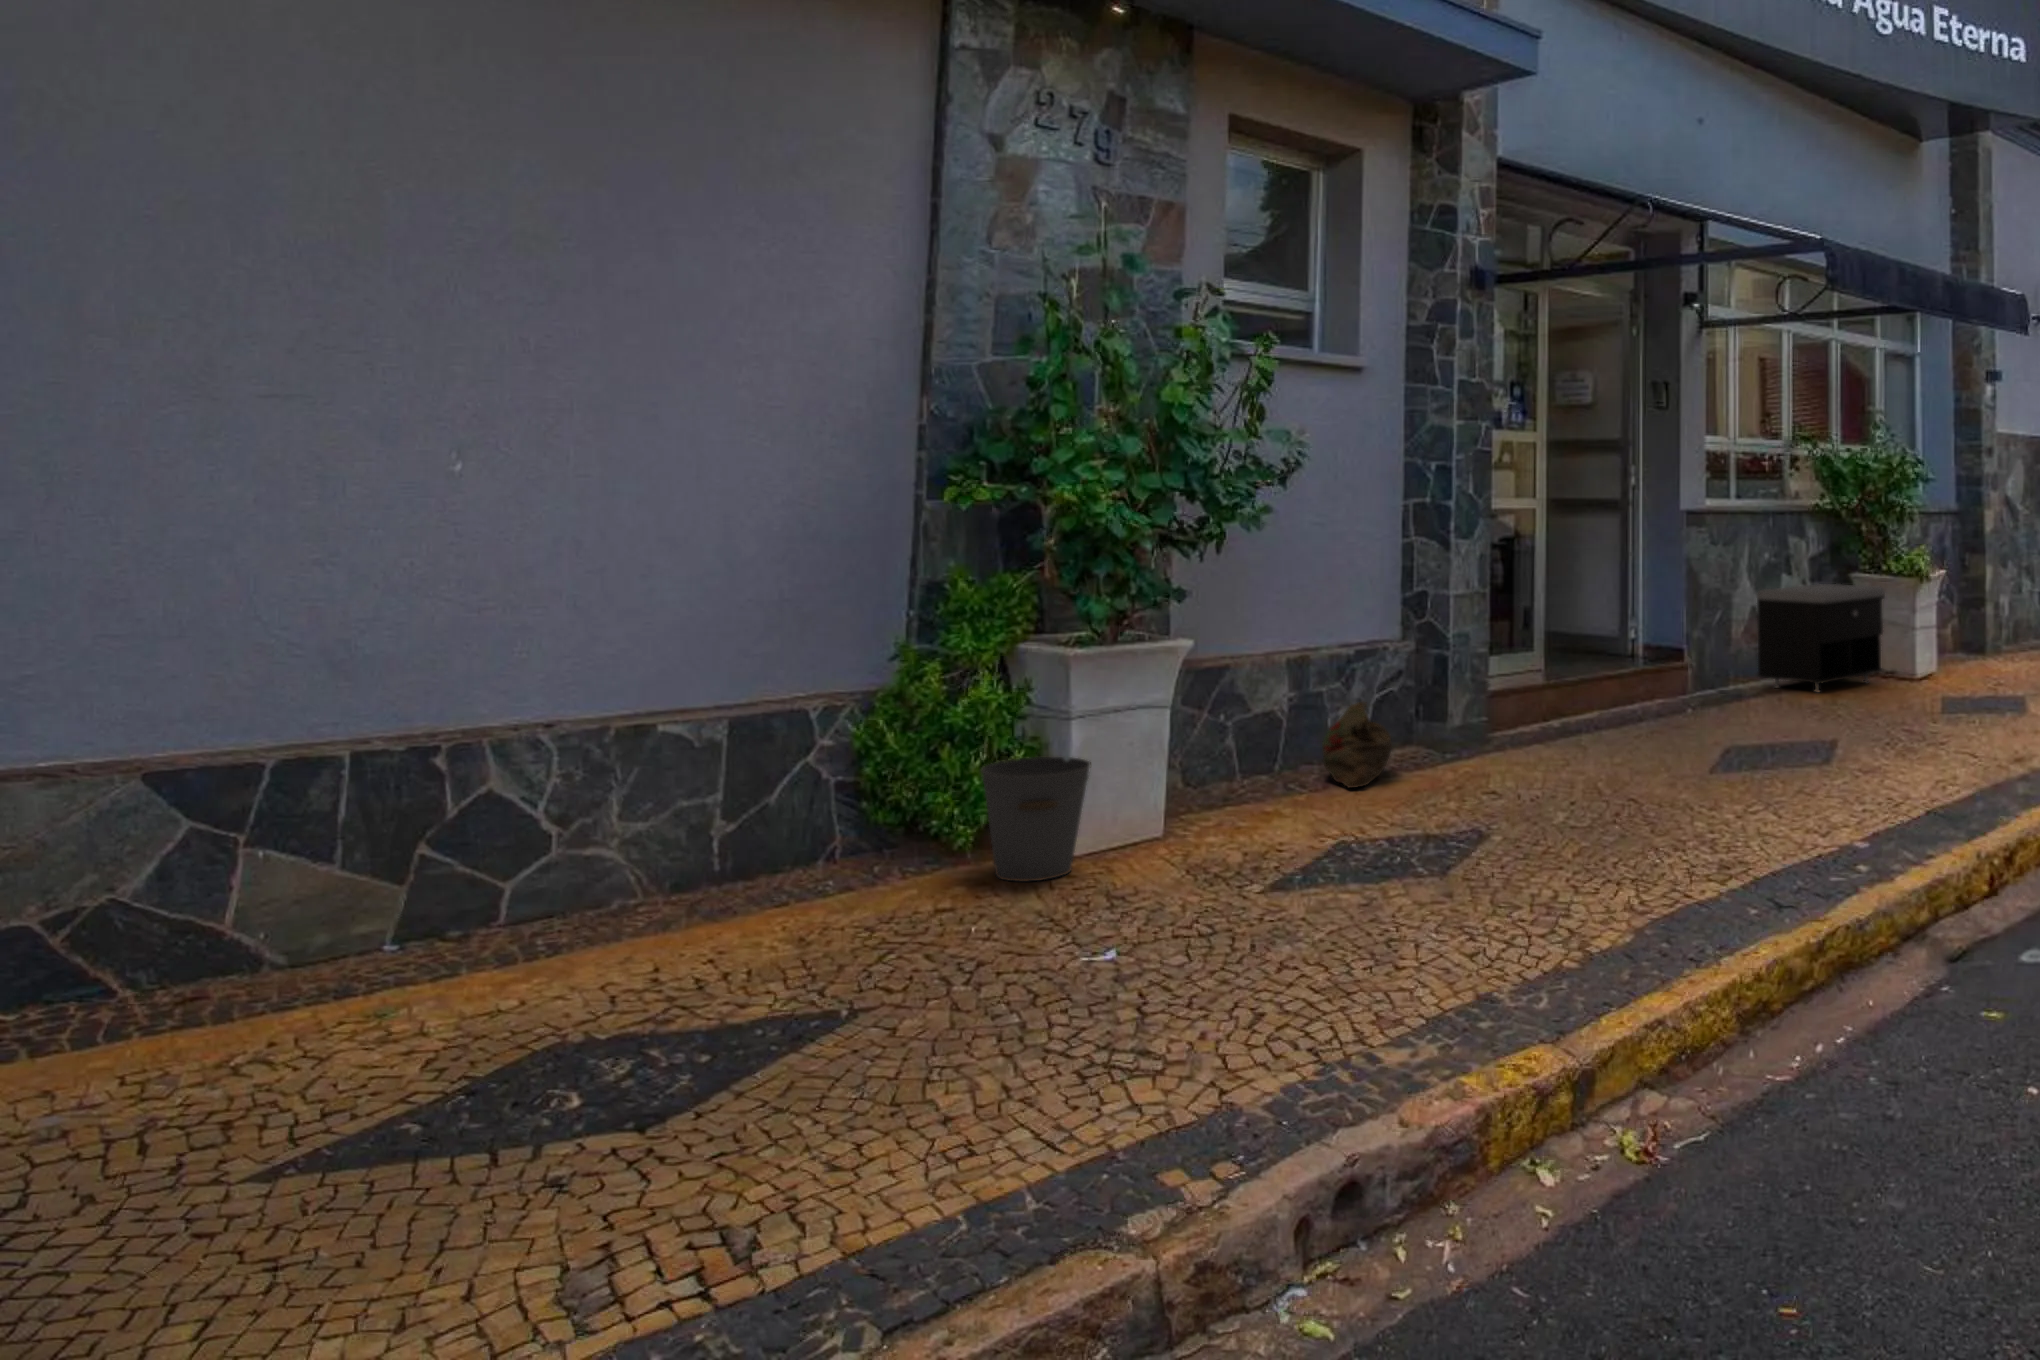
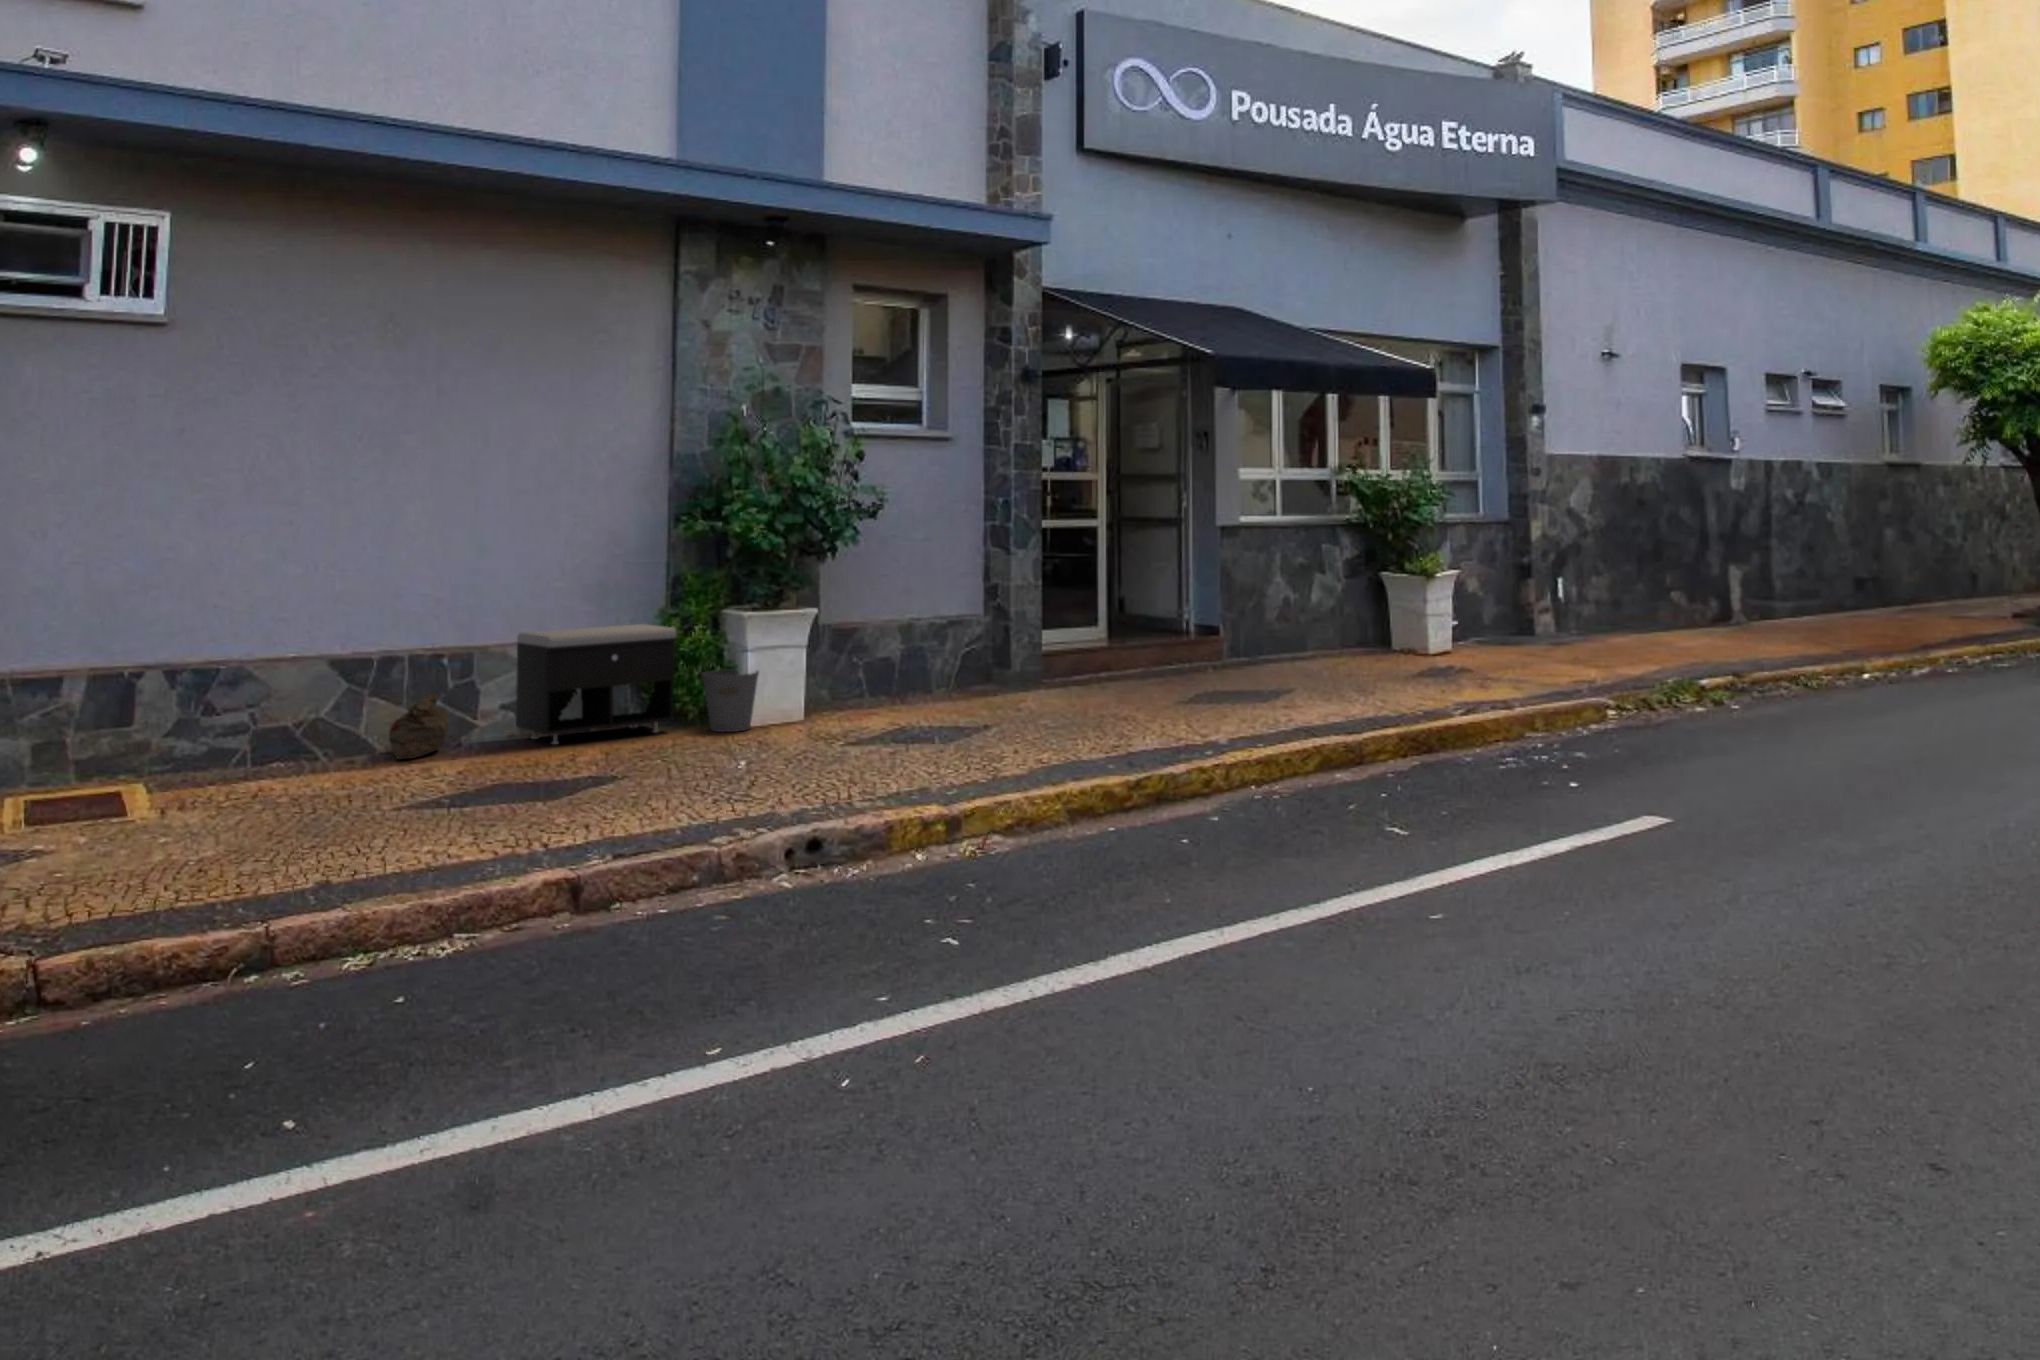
storage bench: present [1757,584,1885,693] -> present [516,624,676,744]
bag: present [1322,702,1392,788] -> present [389,695,450,759]

